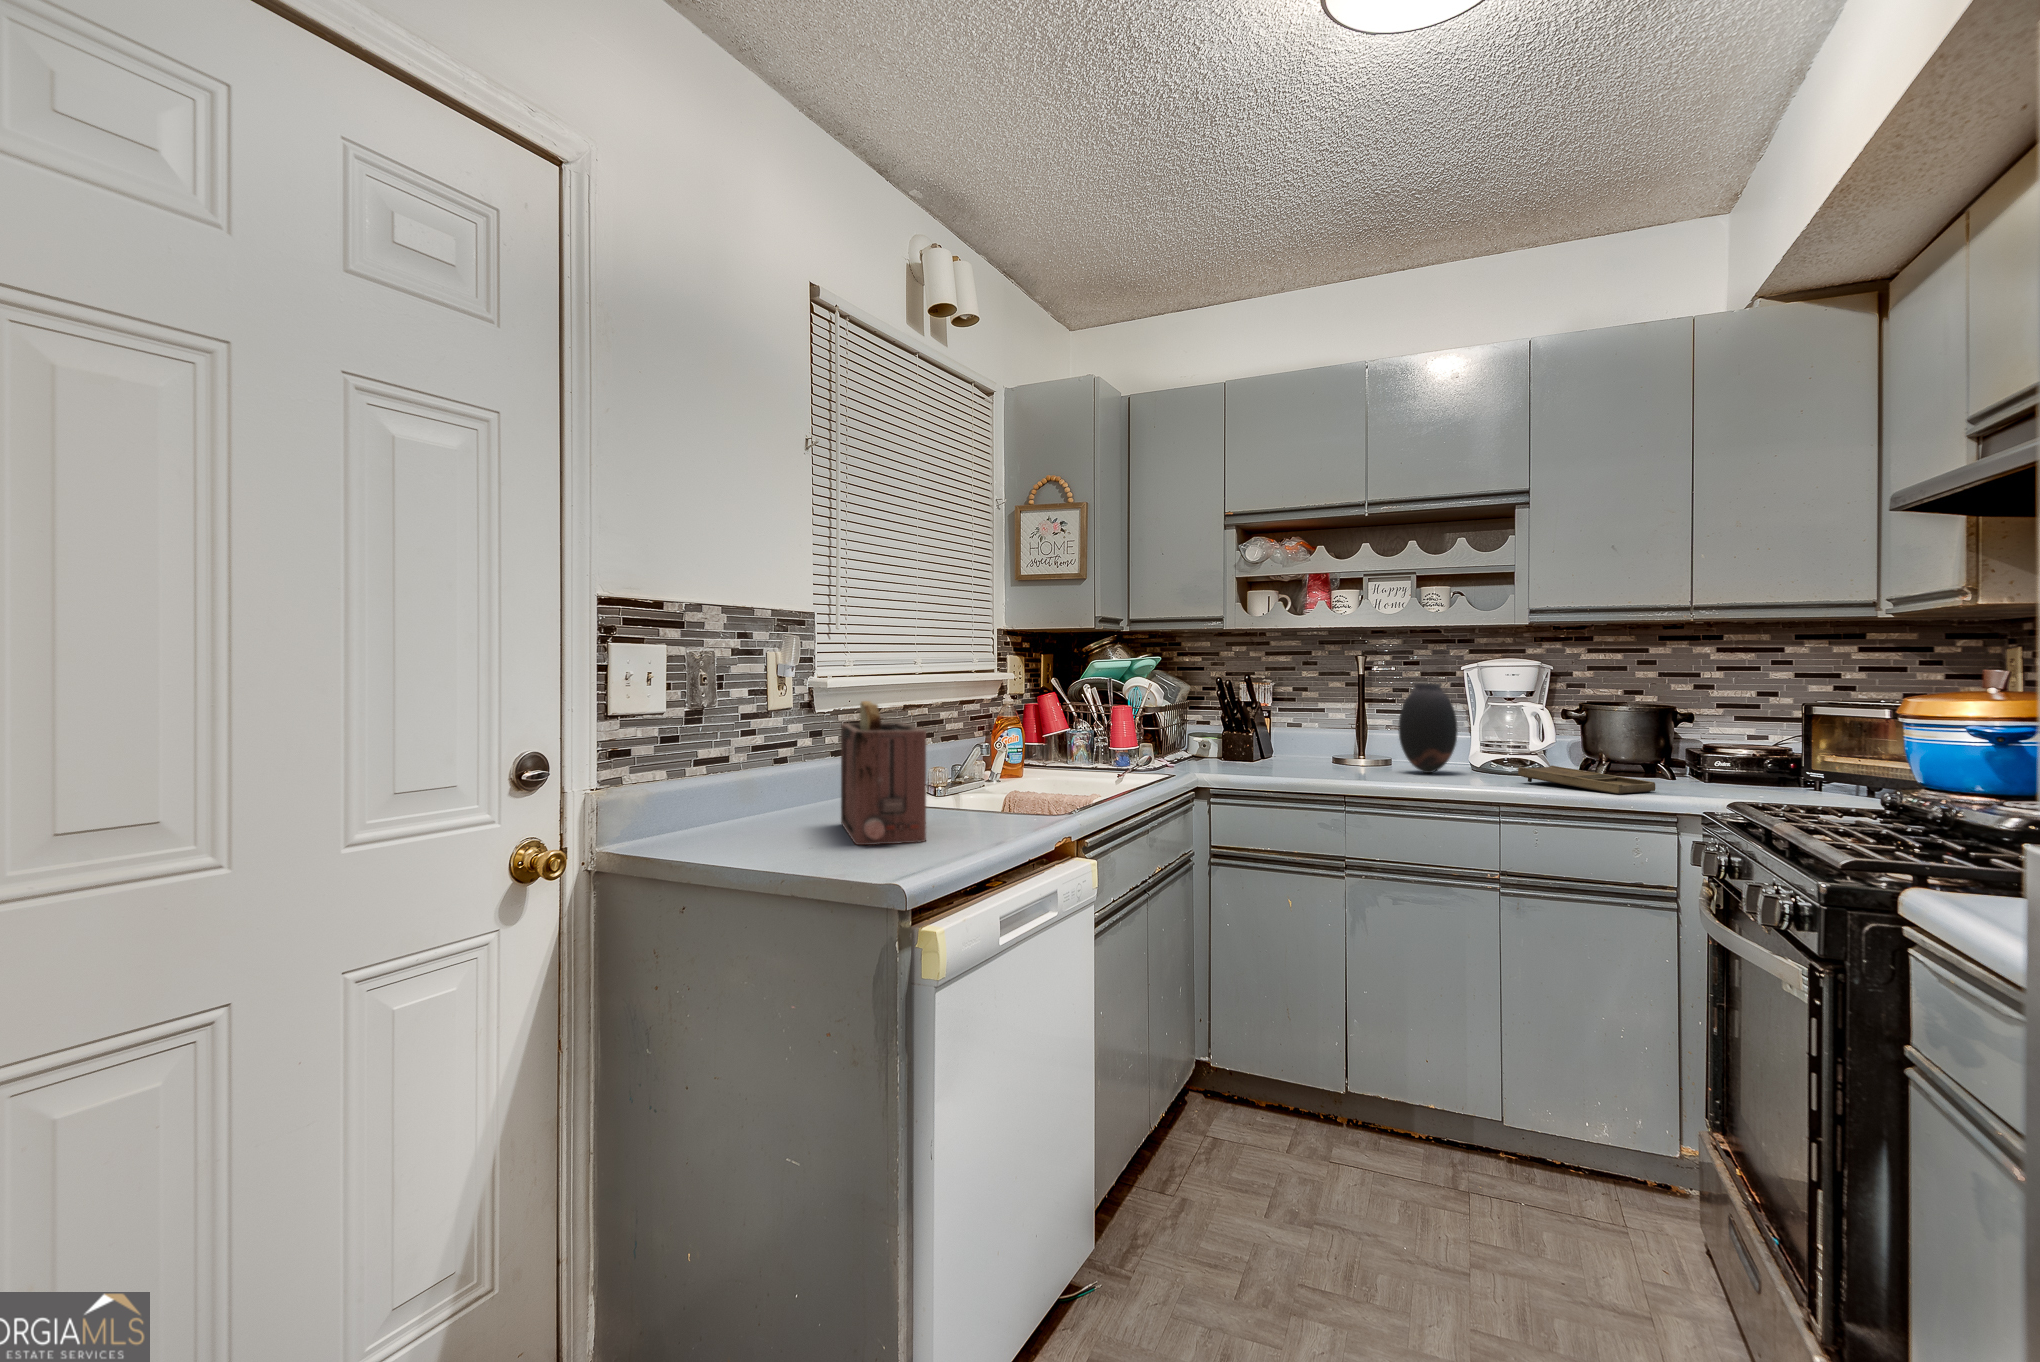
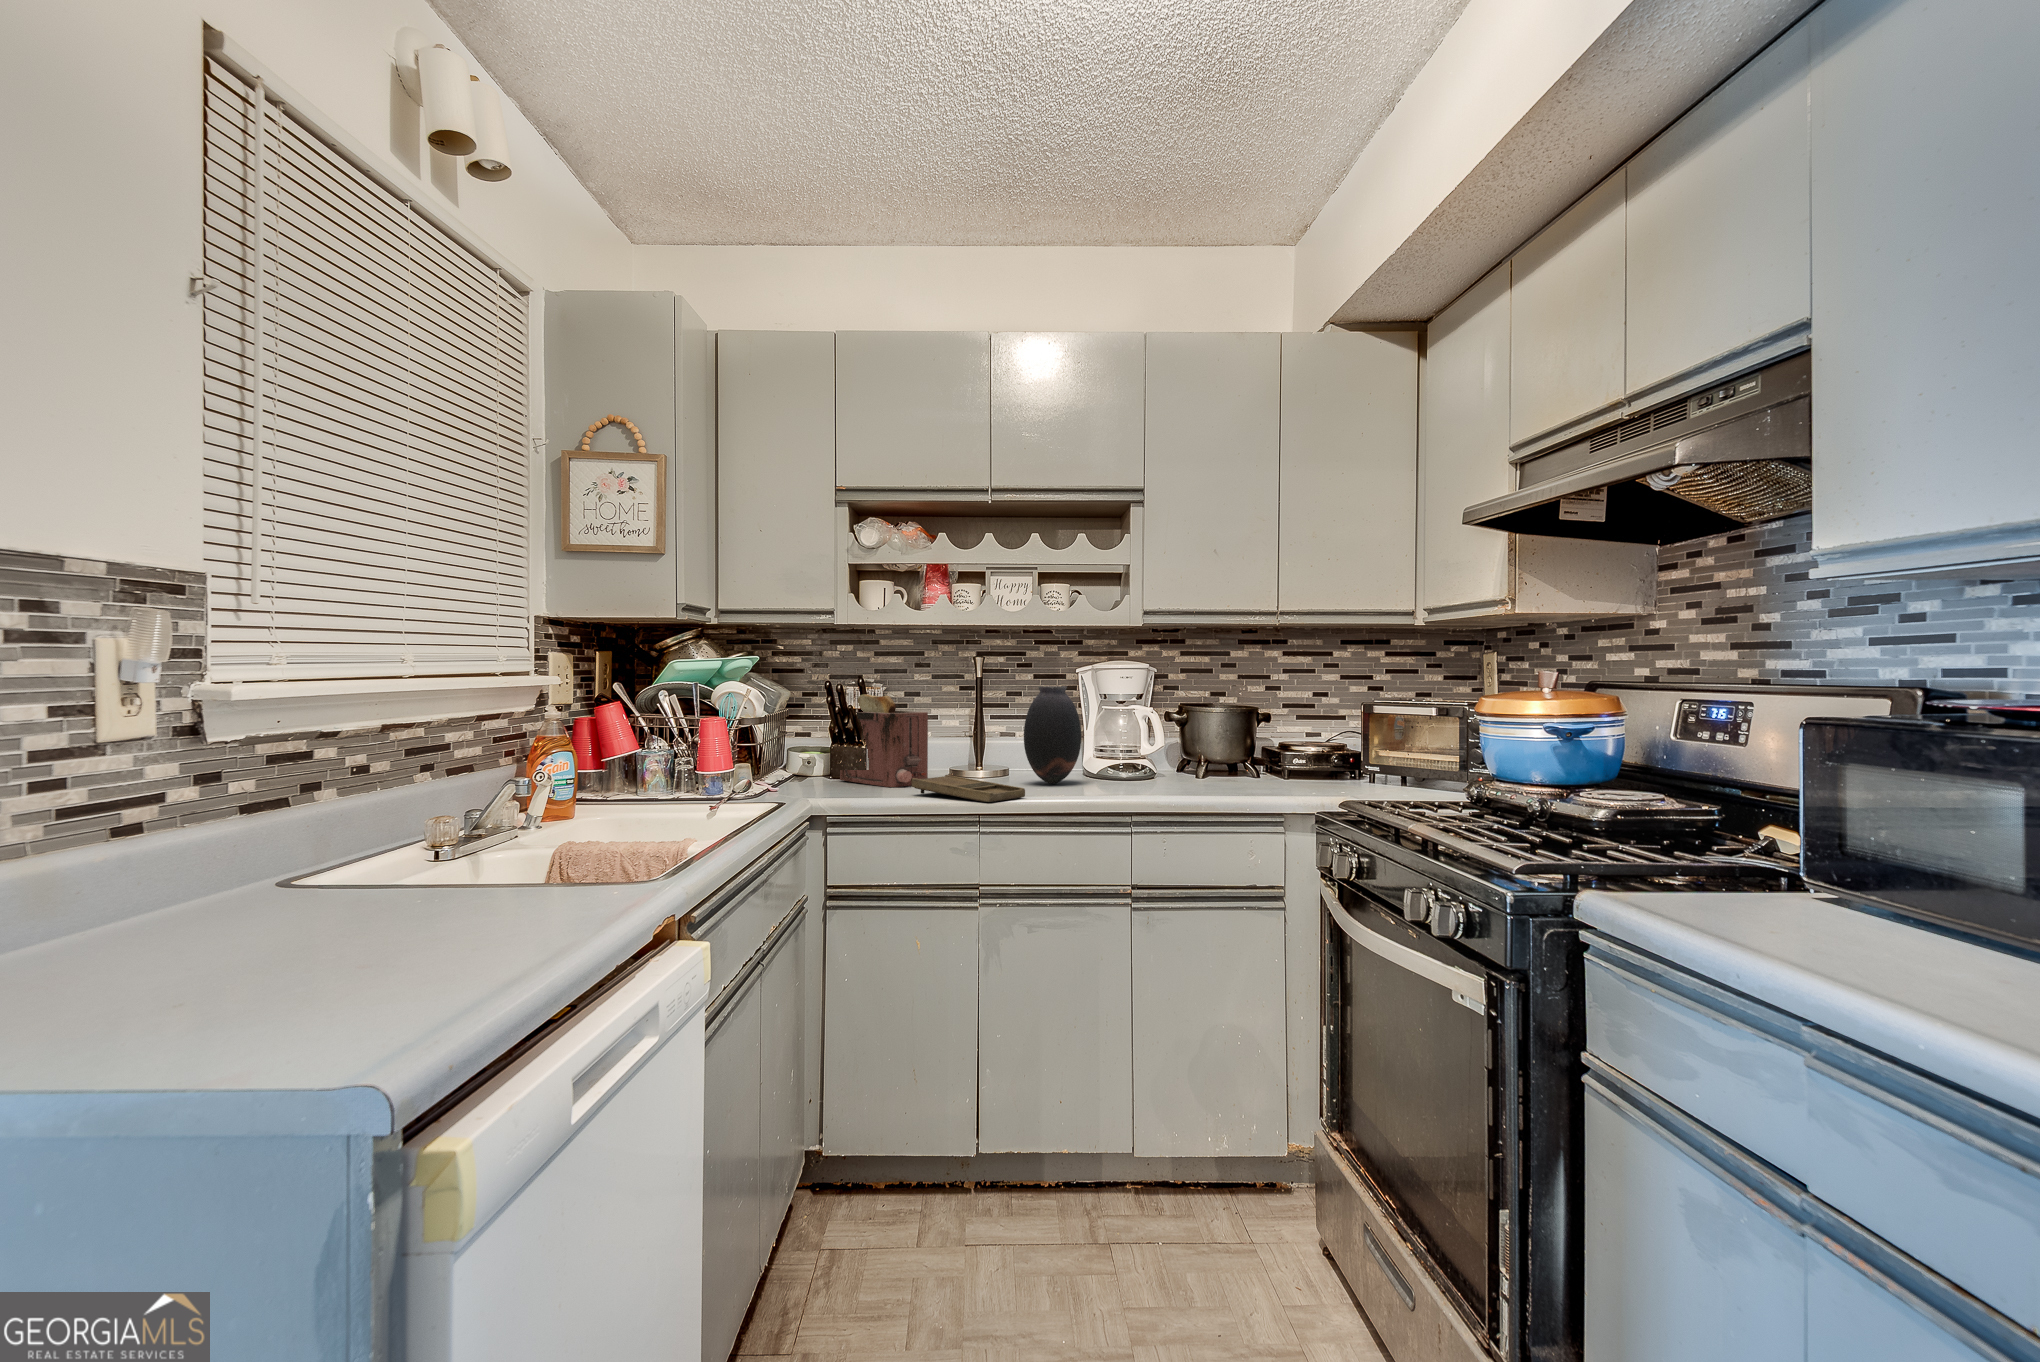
toaster: present [841,701,926,845] -> present [840,694,928,787]
tray: present [1518,766,1655,794] -> present [912,775,1025,802]

